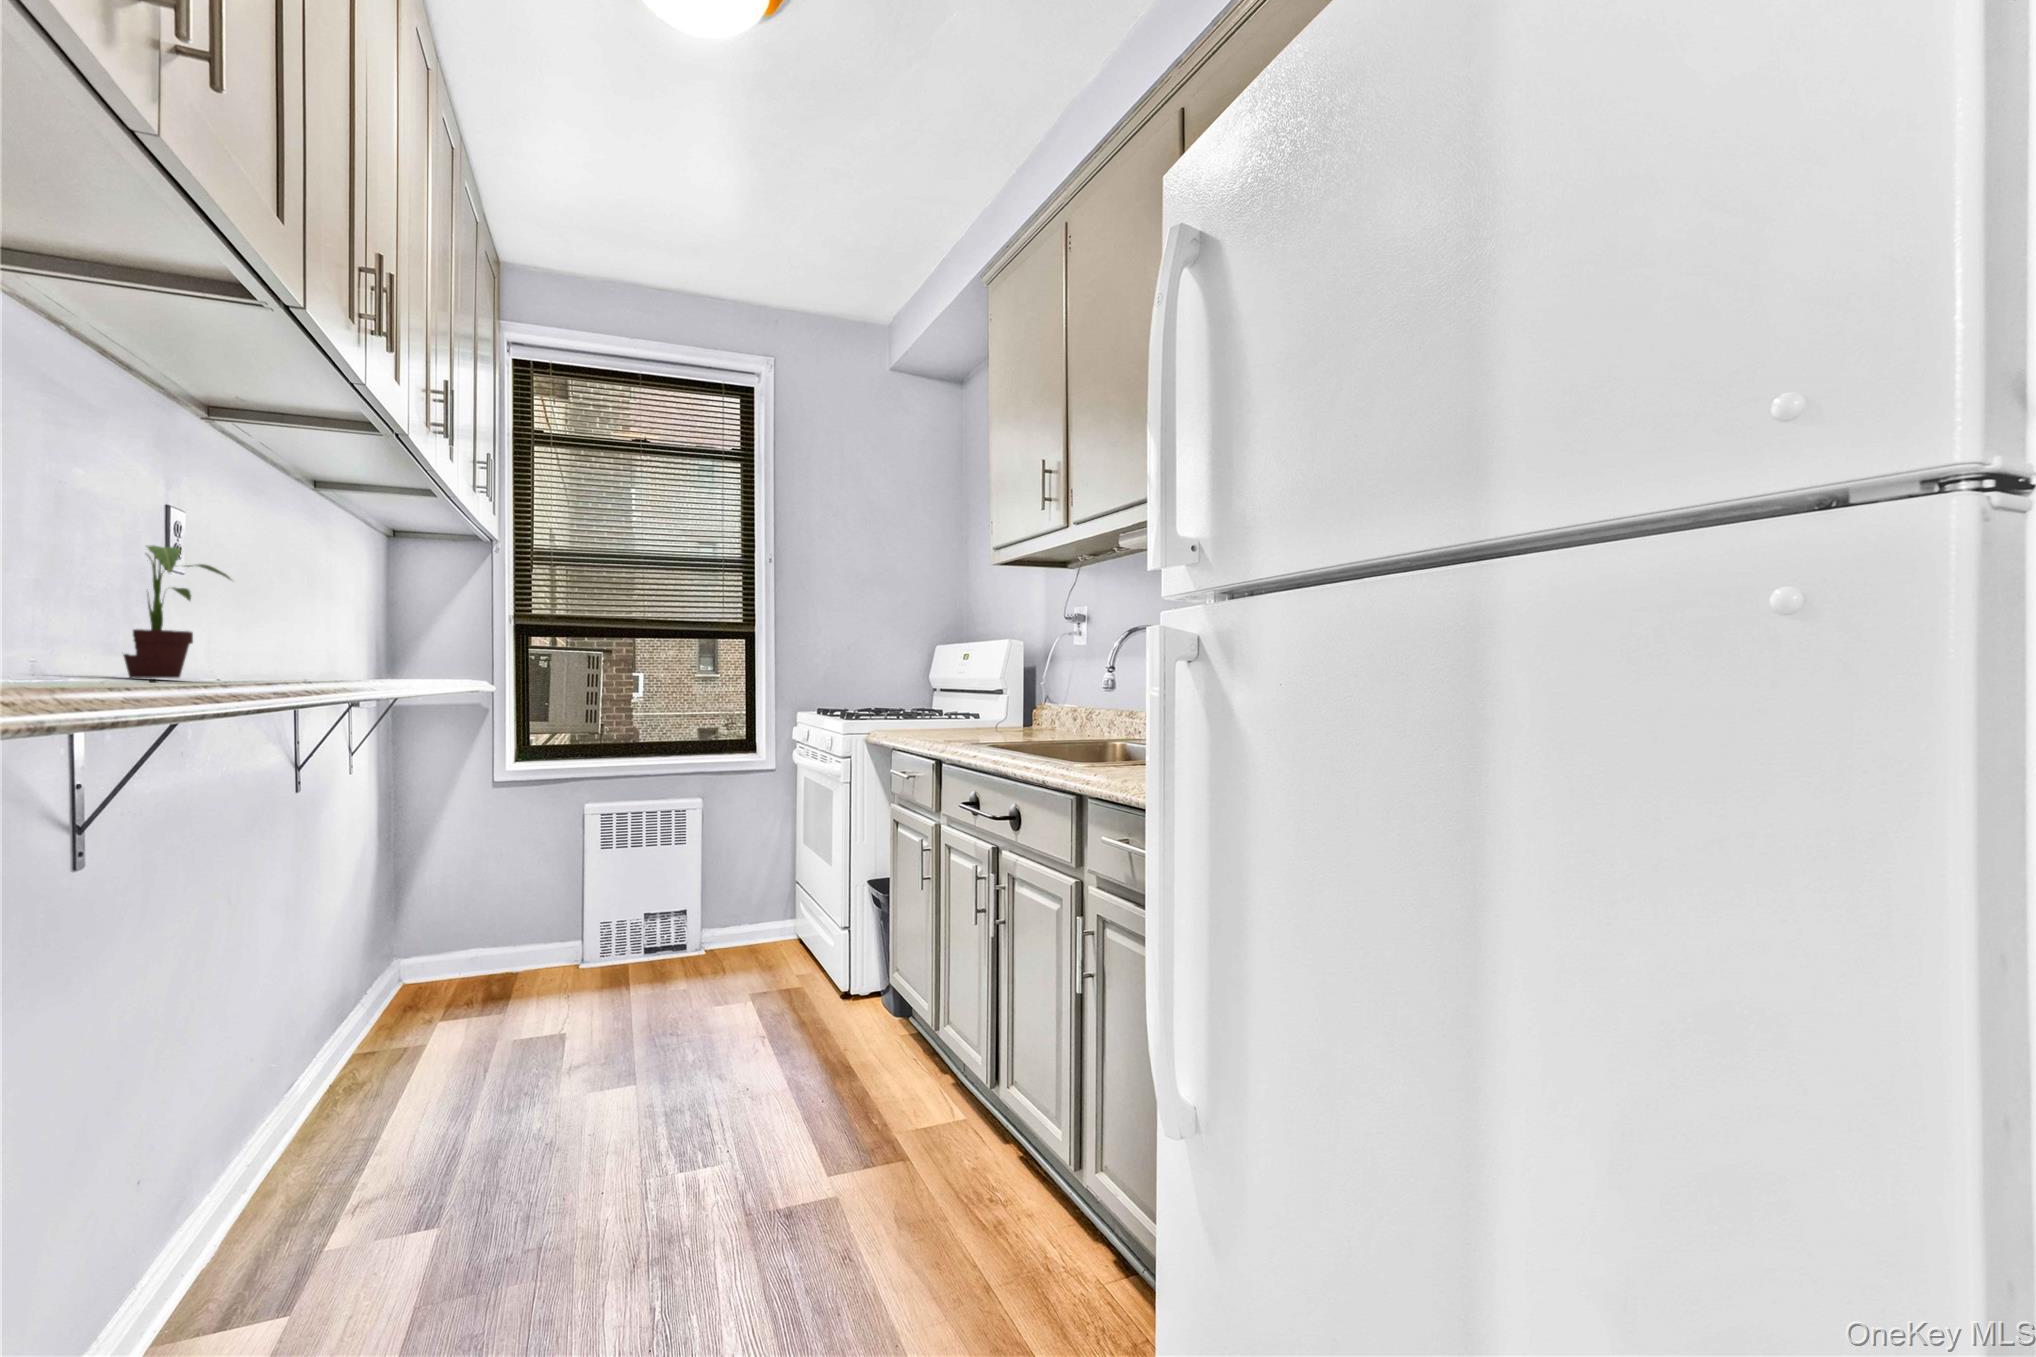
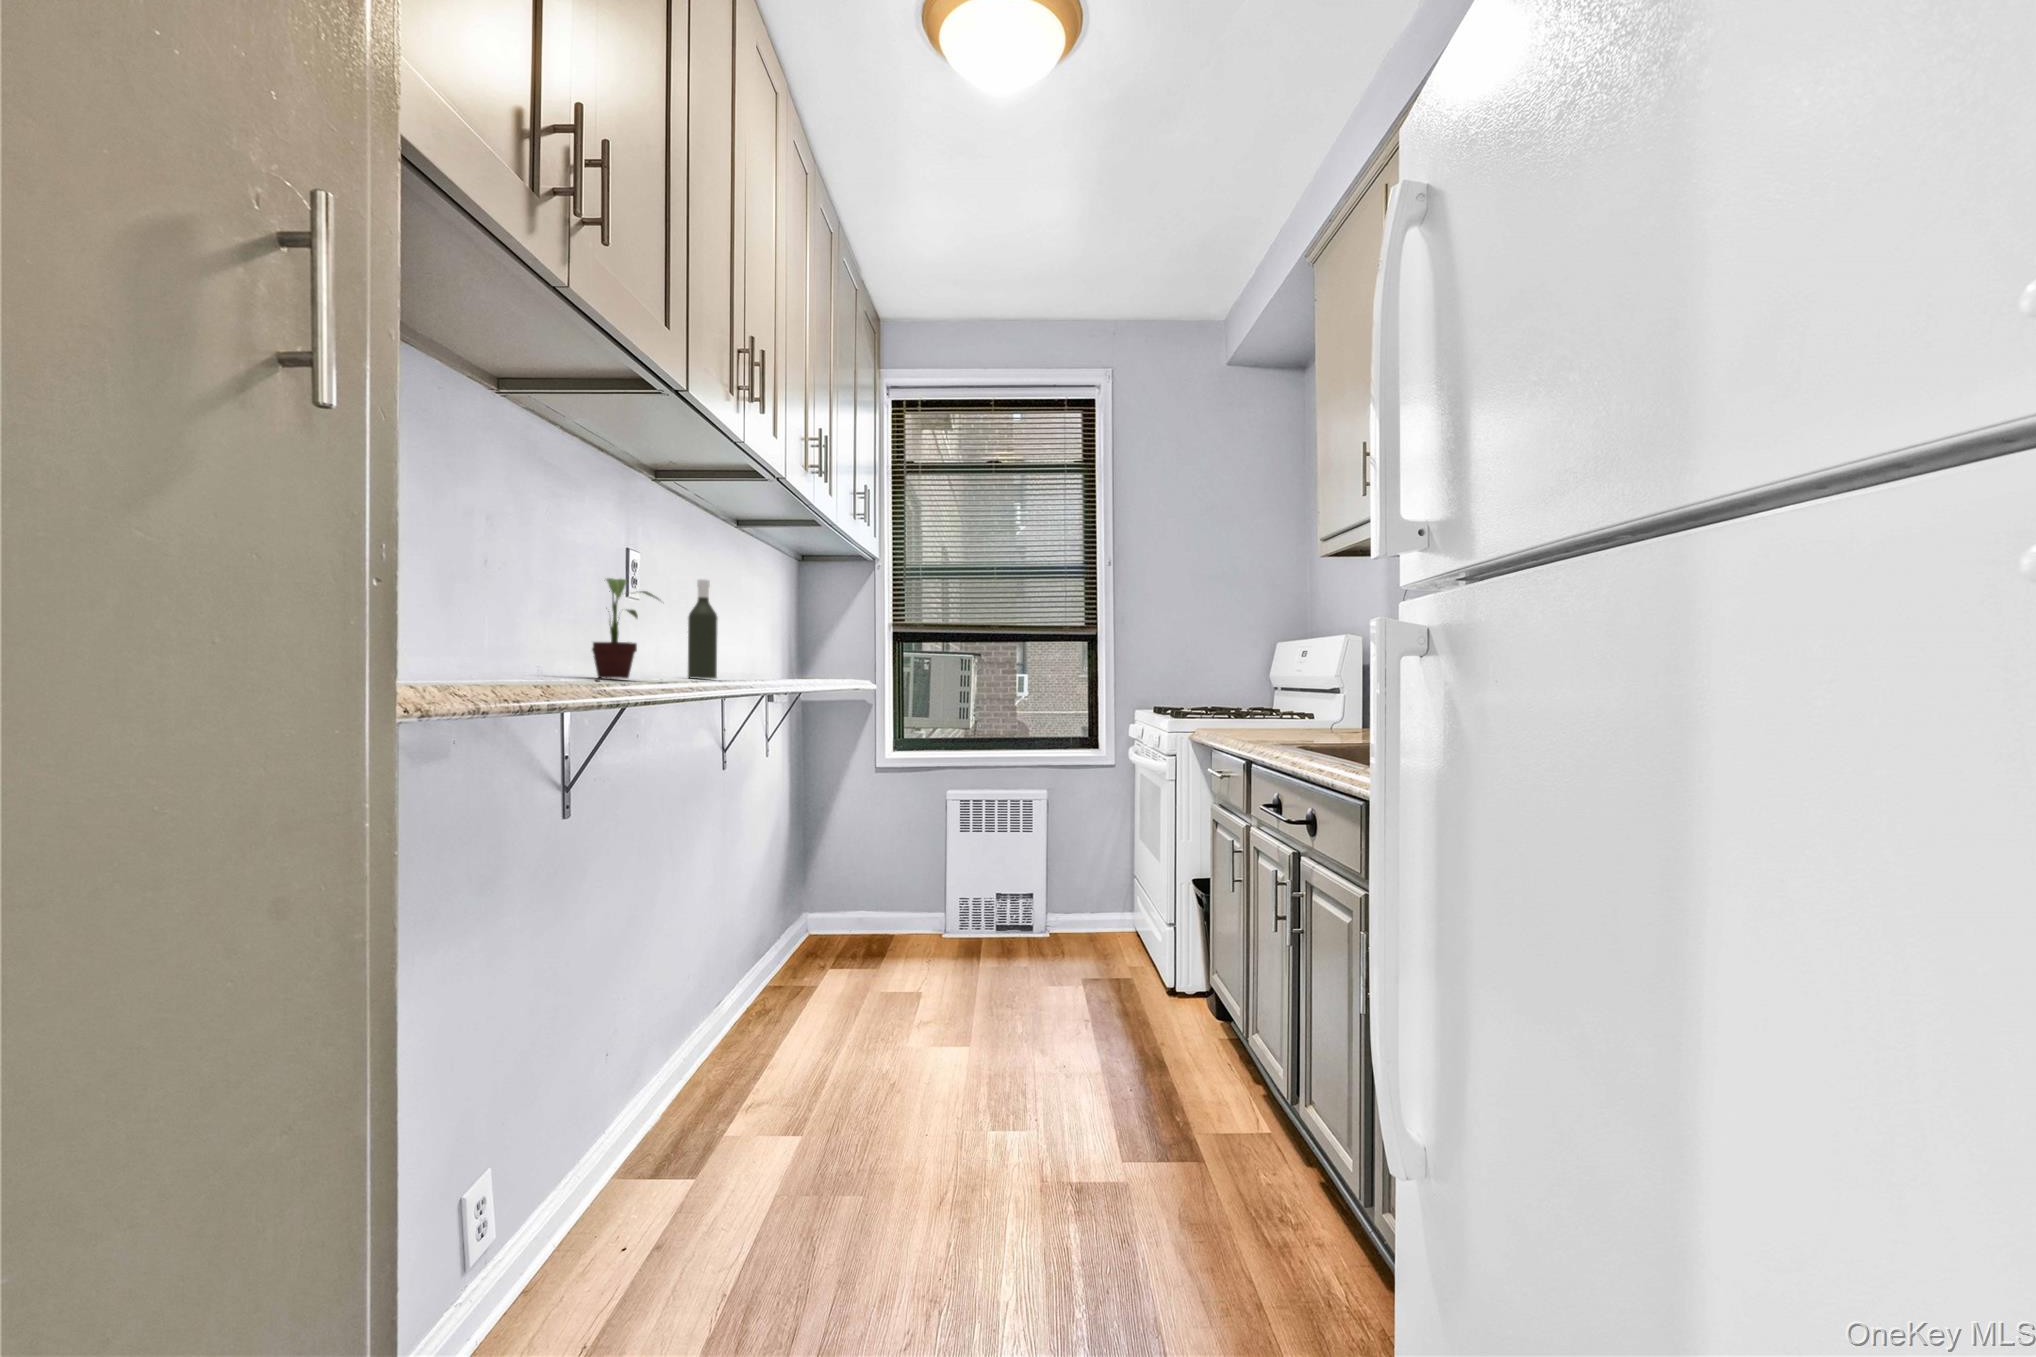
bottle: none [251,553,296,679] -> present [688,579,717,679]

